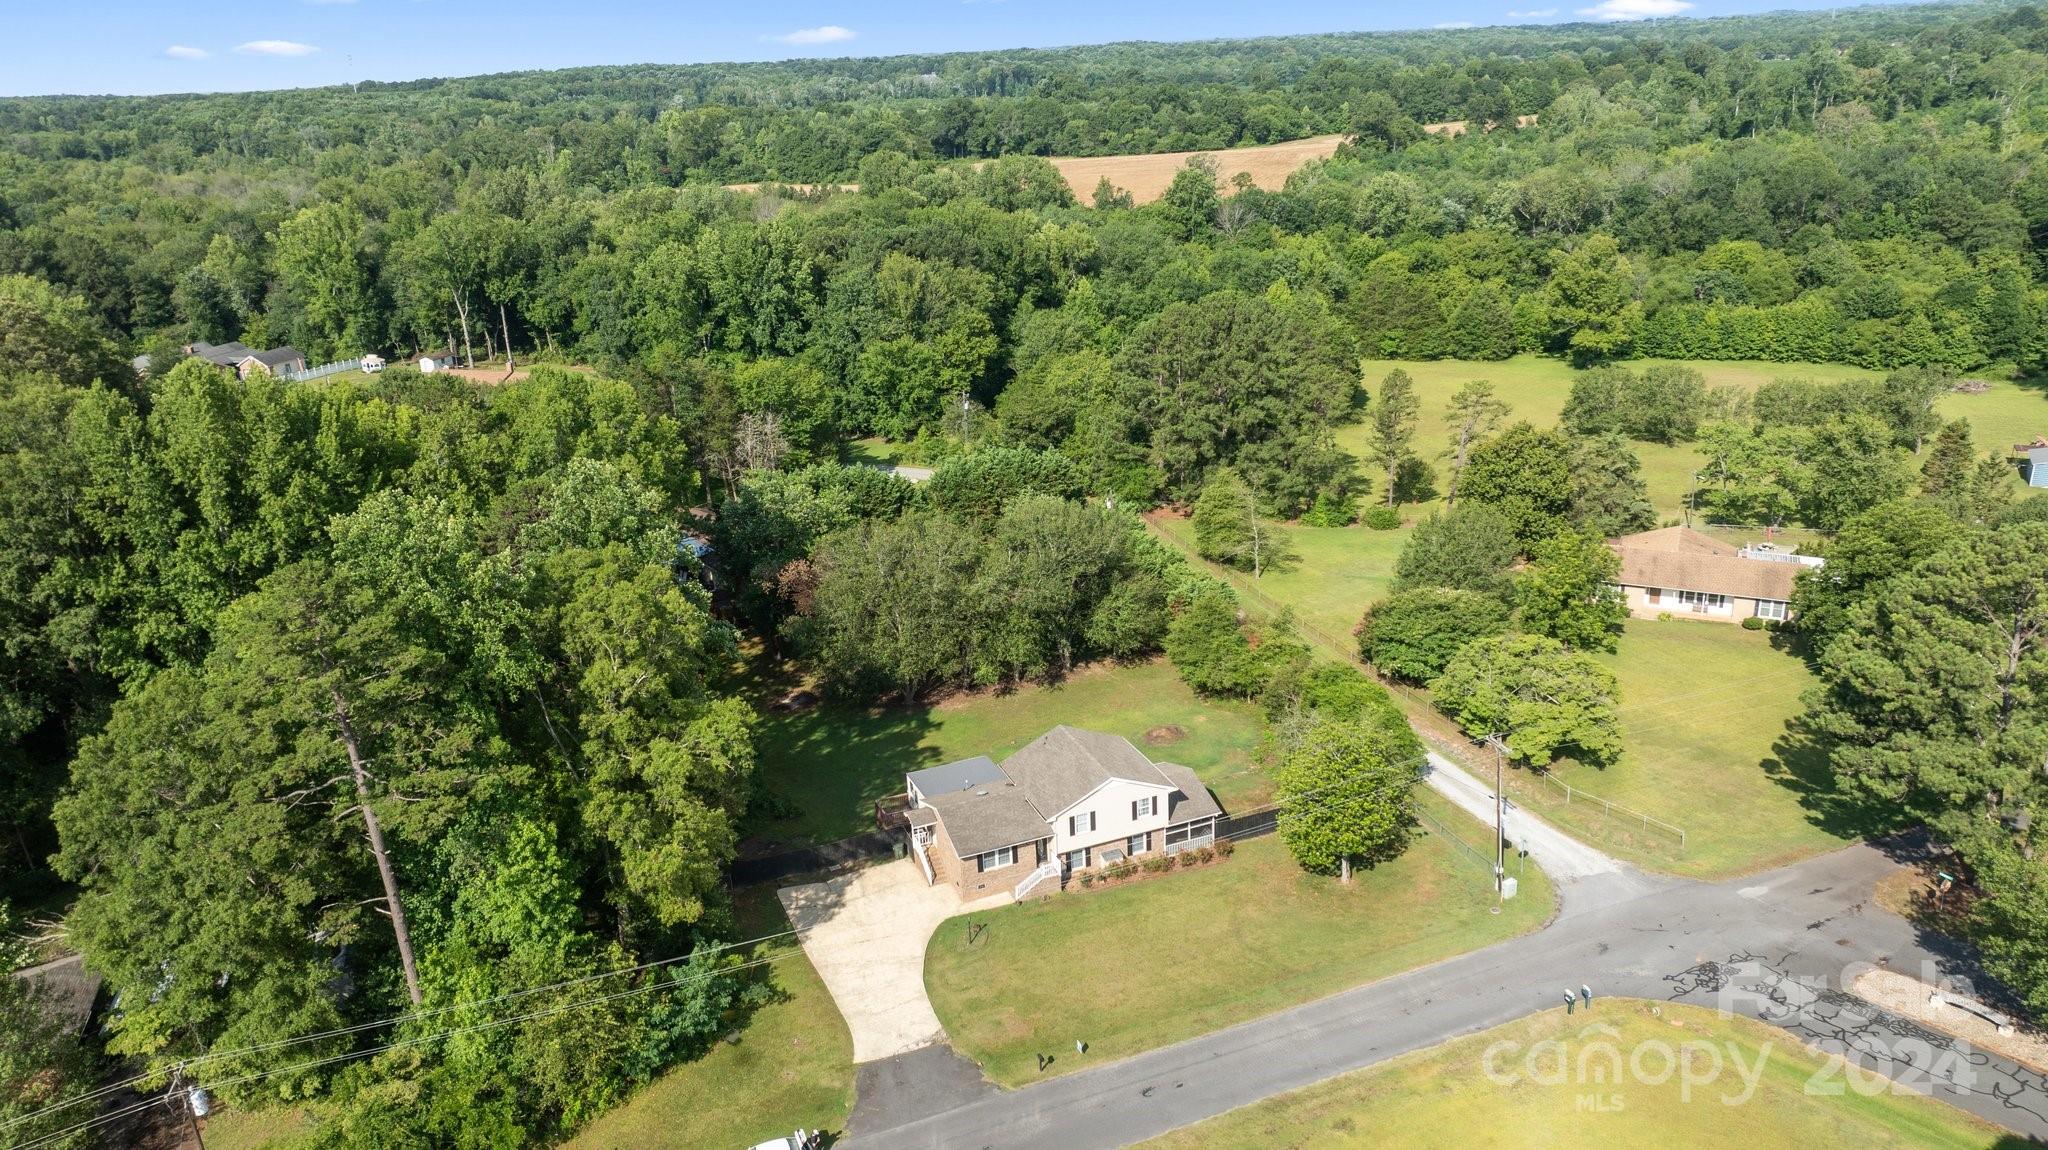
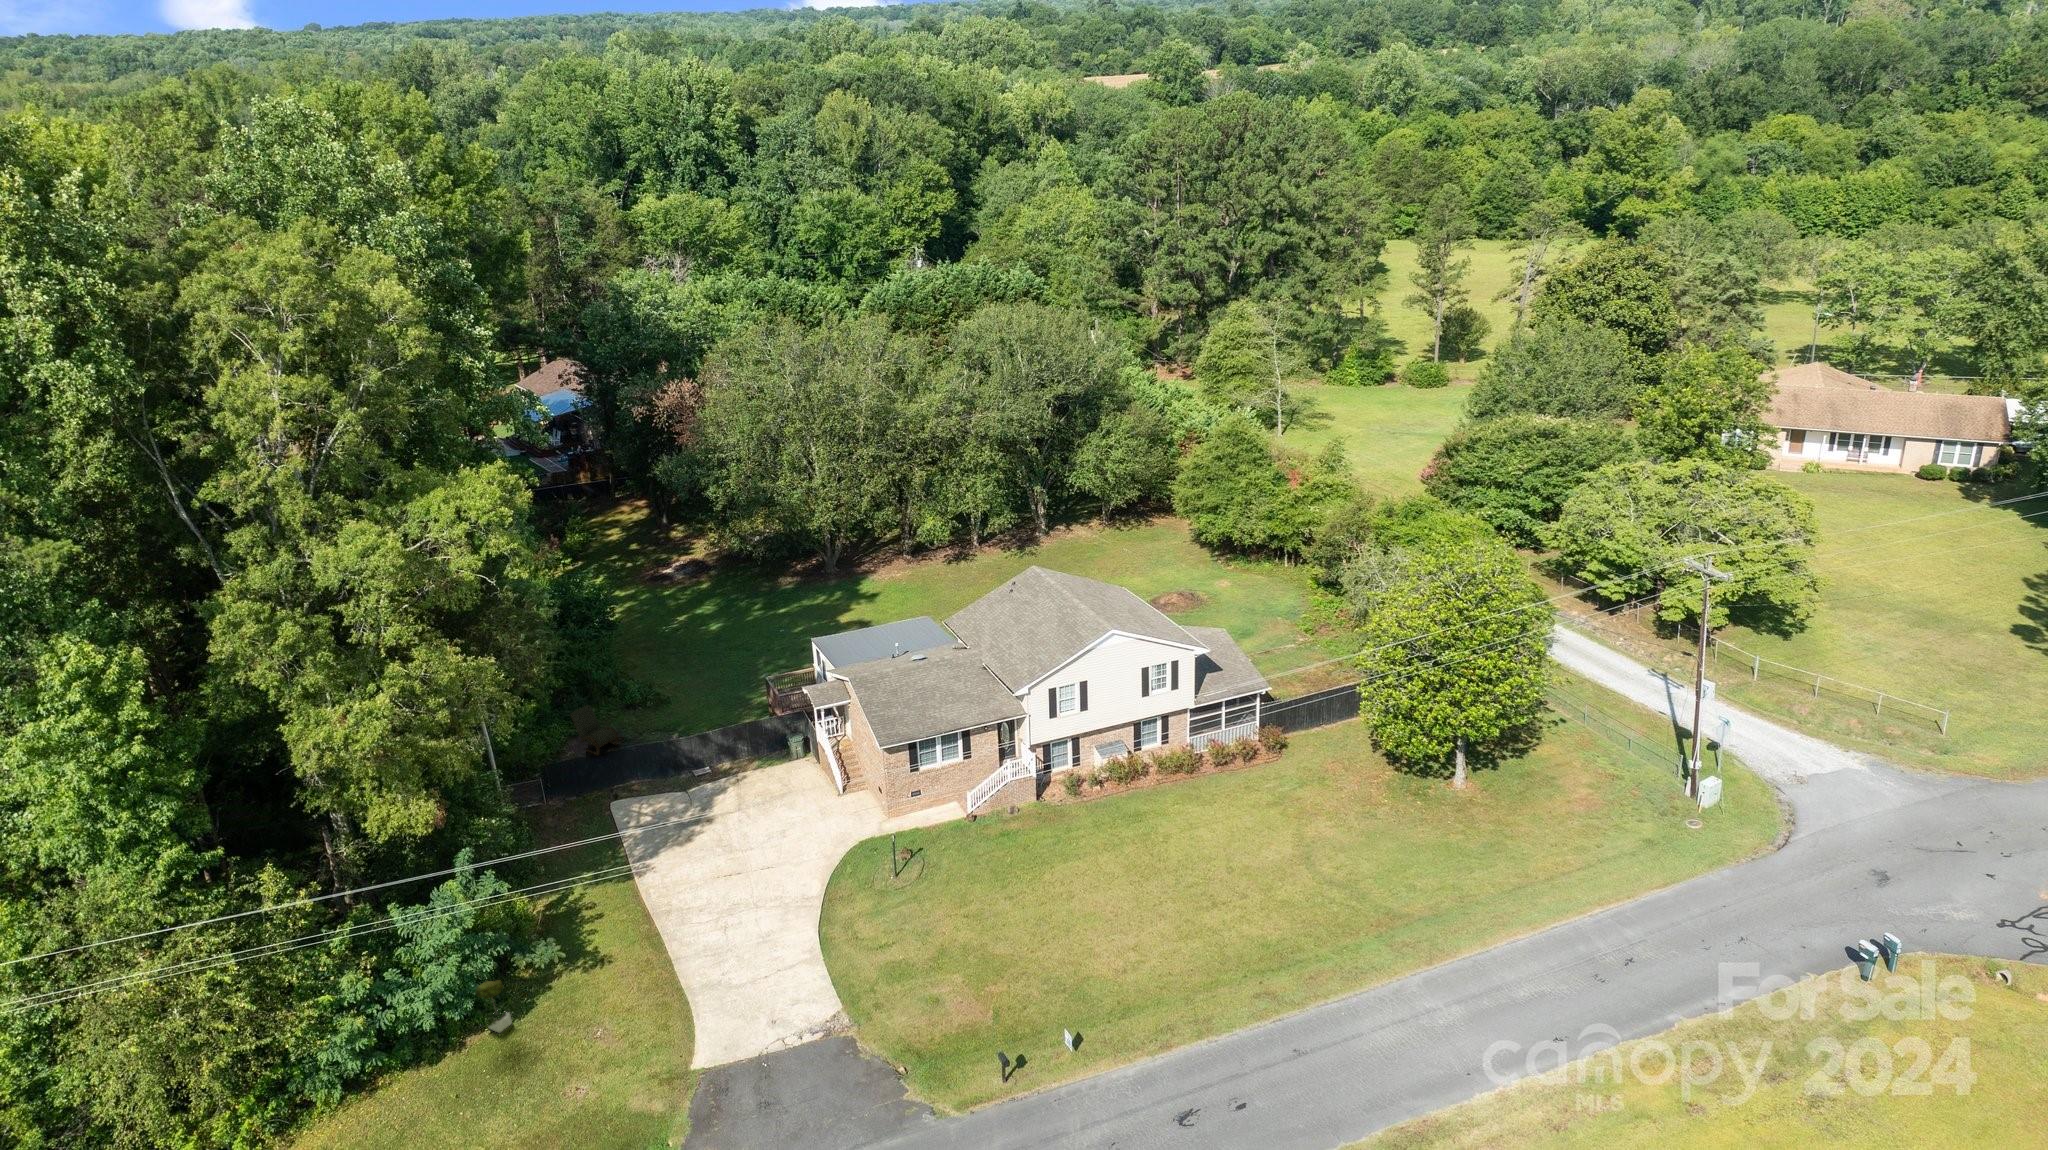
lounge chair: none [742,819,774,855] -> present [571,705,618,756]

